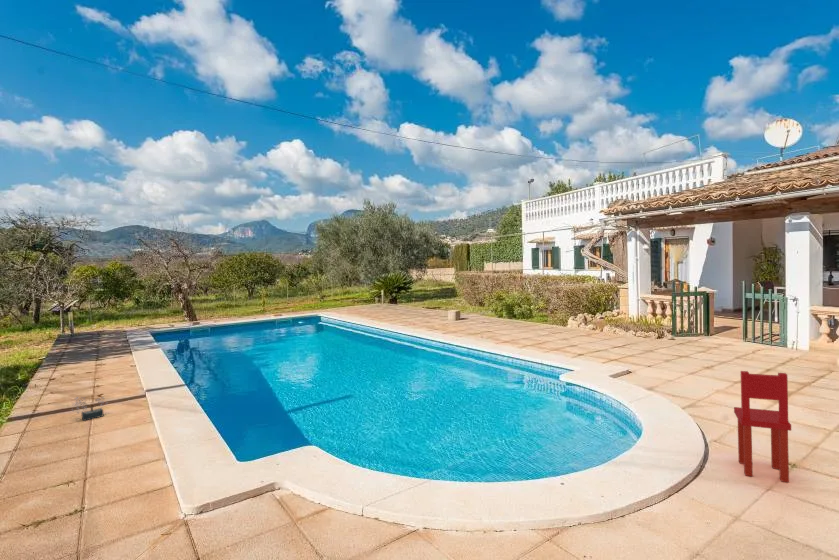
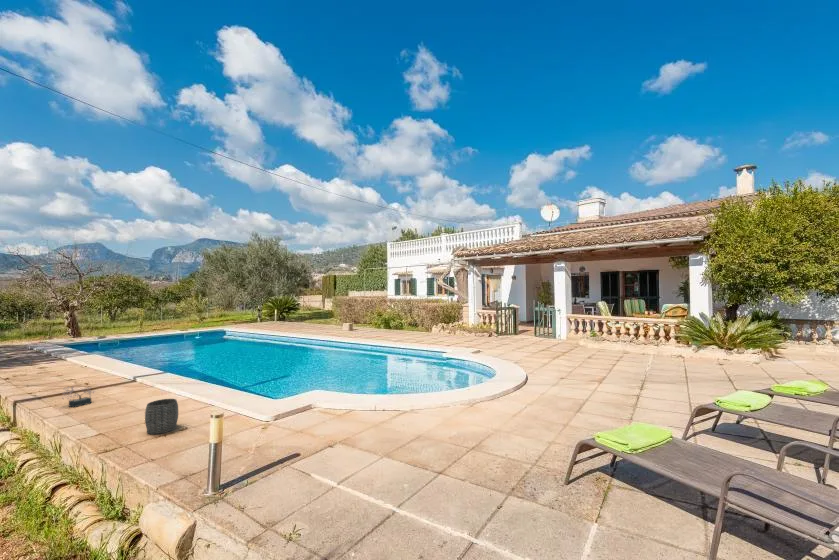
chair: present [734,371,791,482] -> none [540,333,564,386]
woven basket: none [83,437,128,488] -> present [145,399,178,434]

